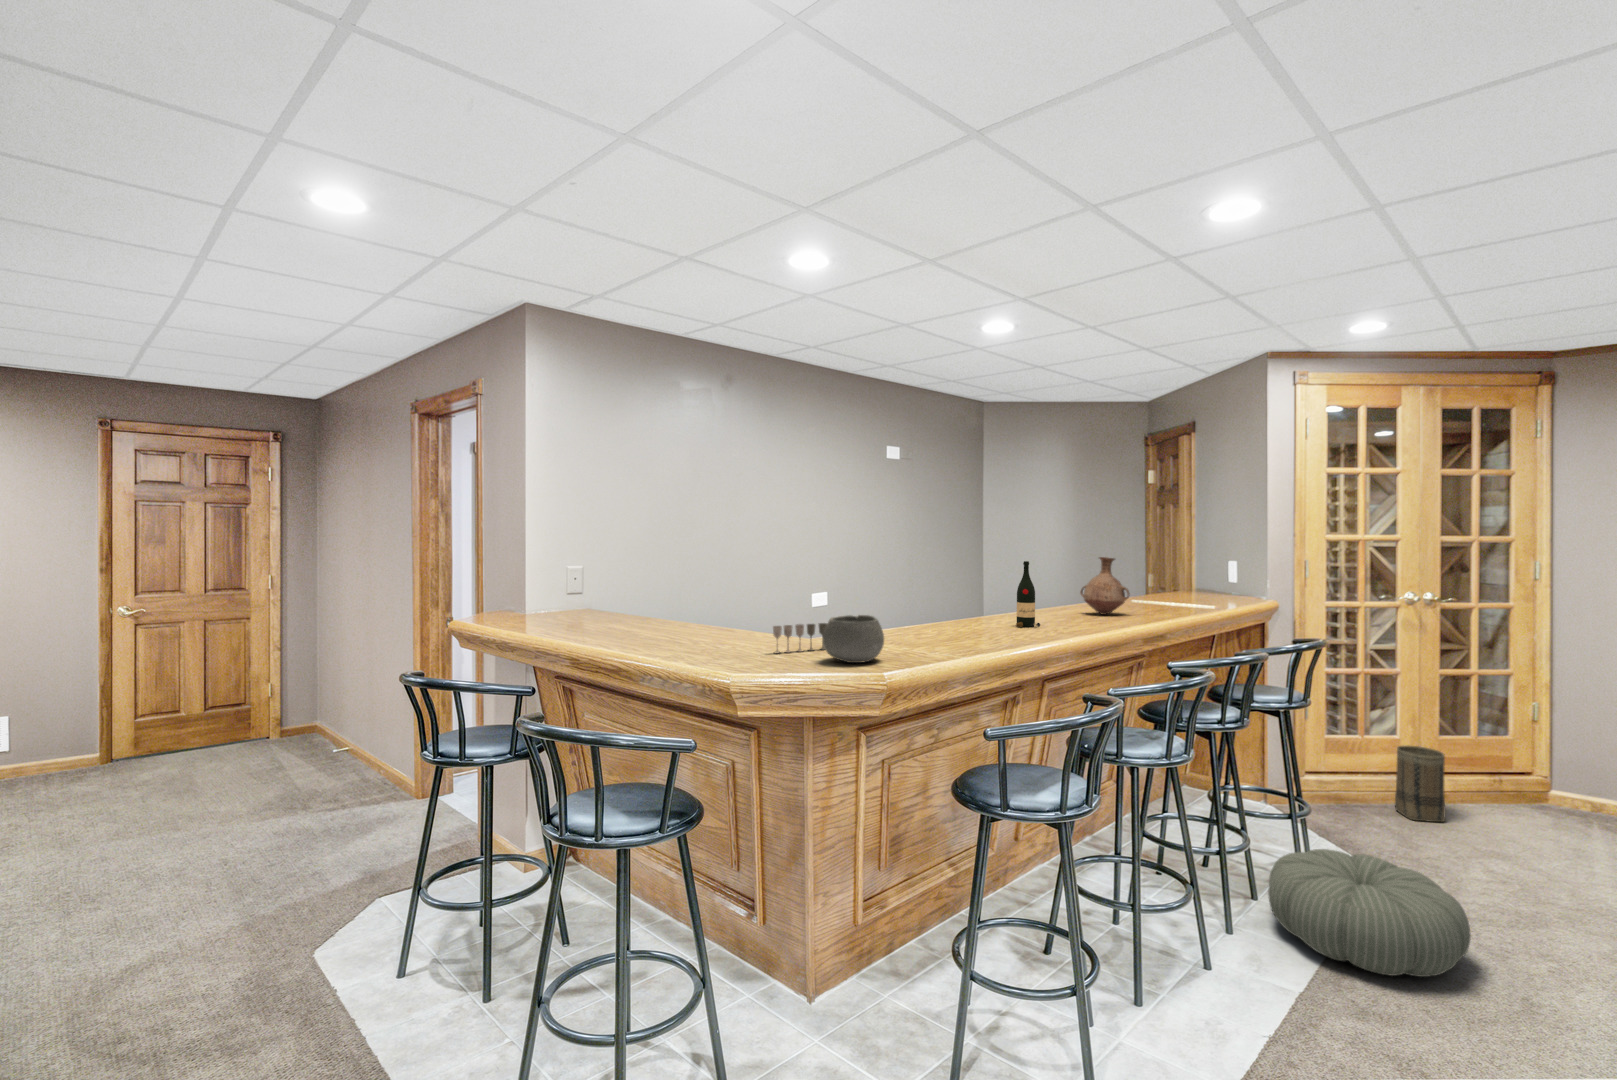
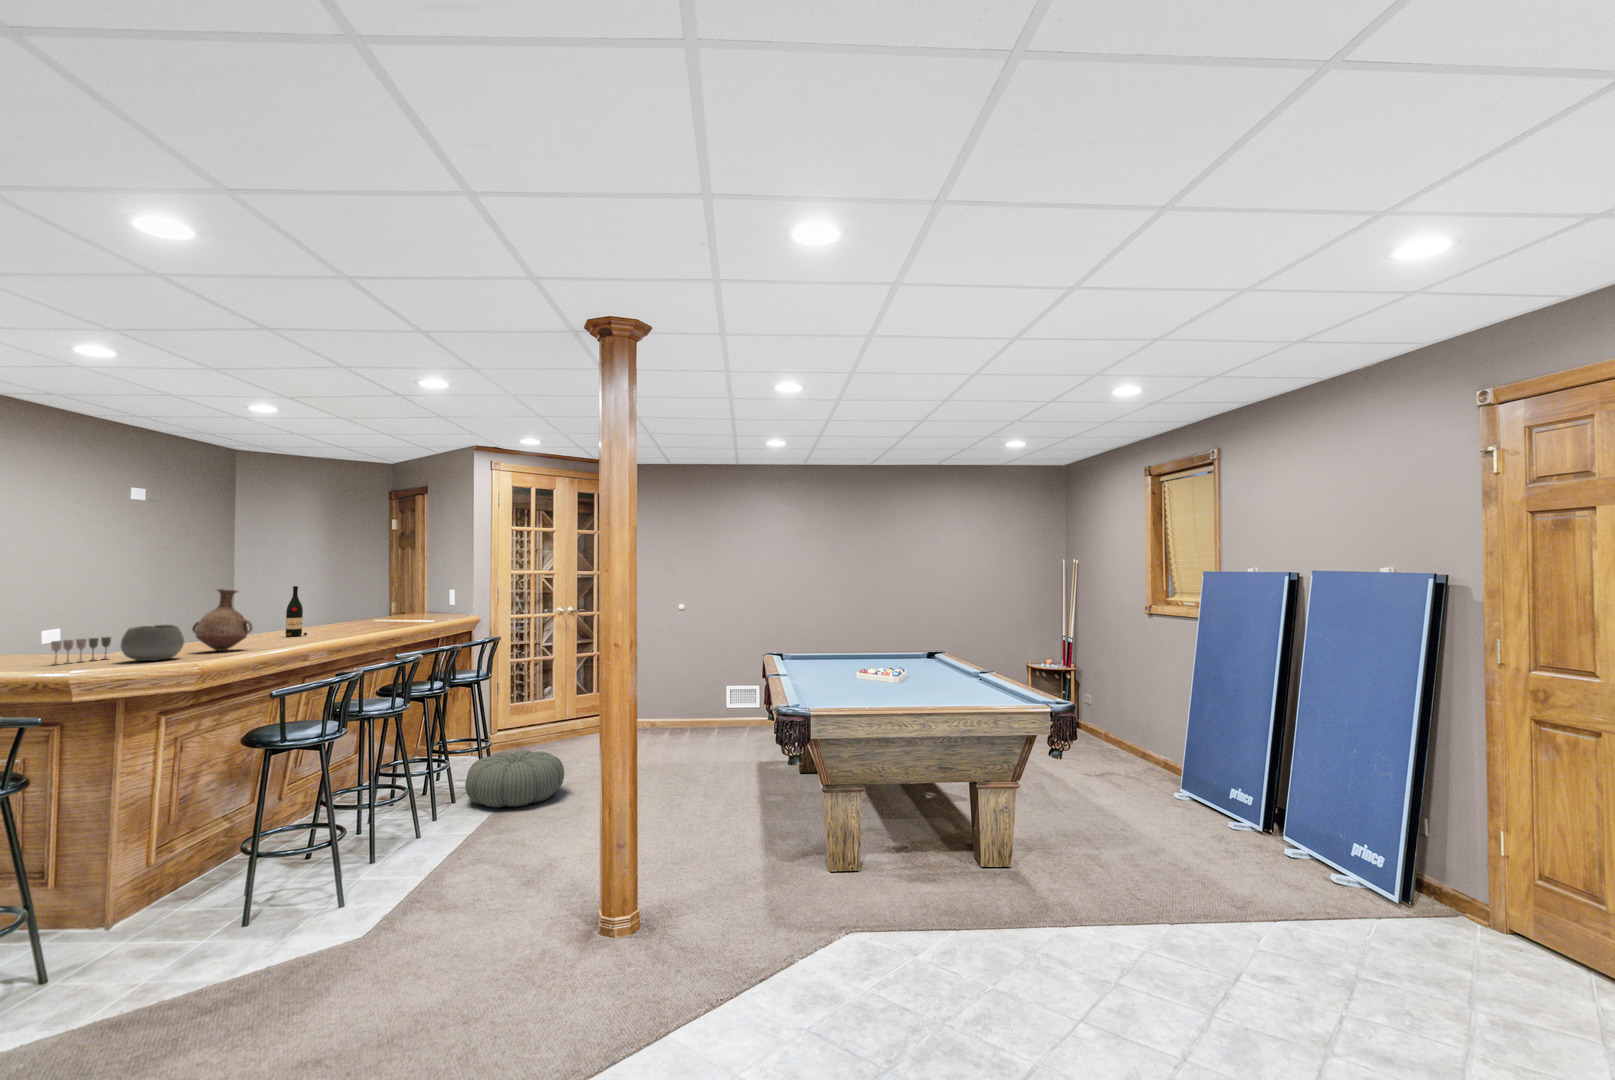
vase: present [1080,557,1129,615] -> present [192,589,252,651]
basket: present [1395,745,1446,822] -> none [548,698,573,742]

